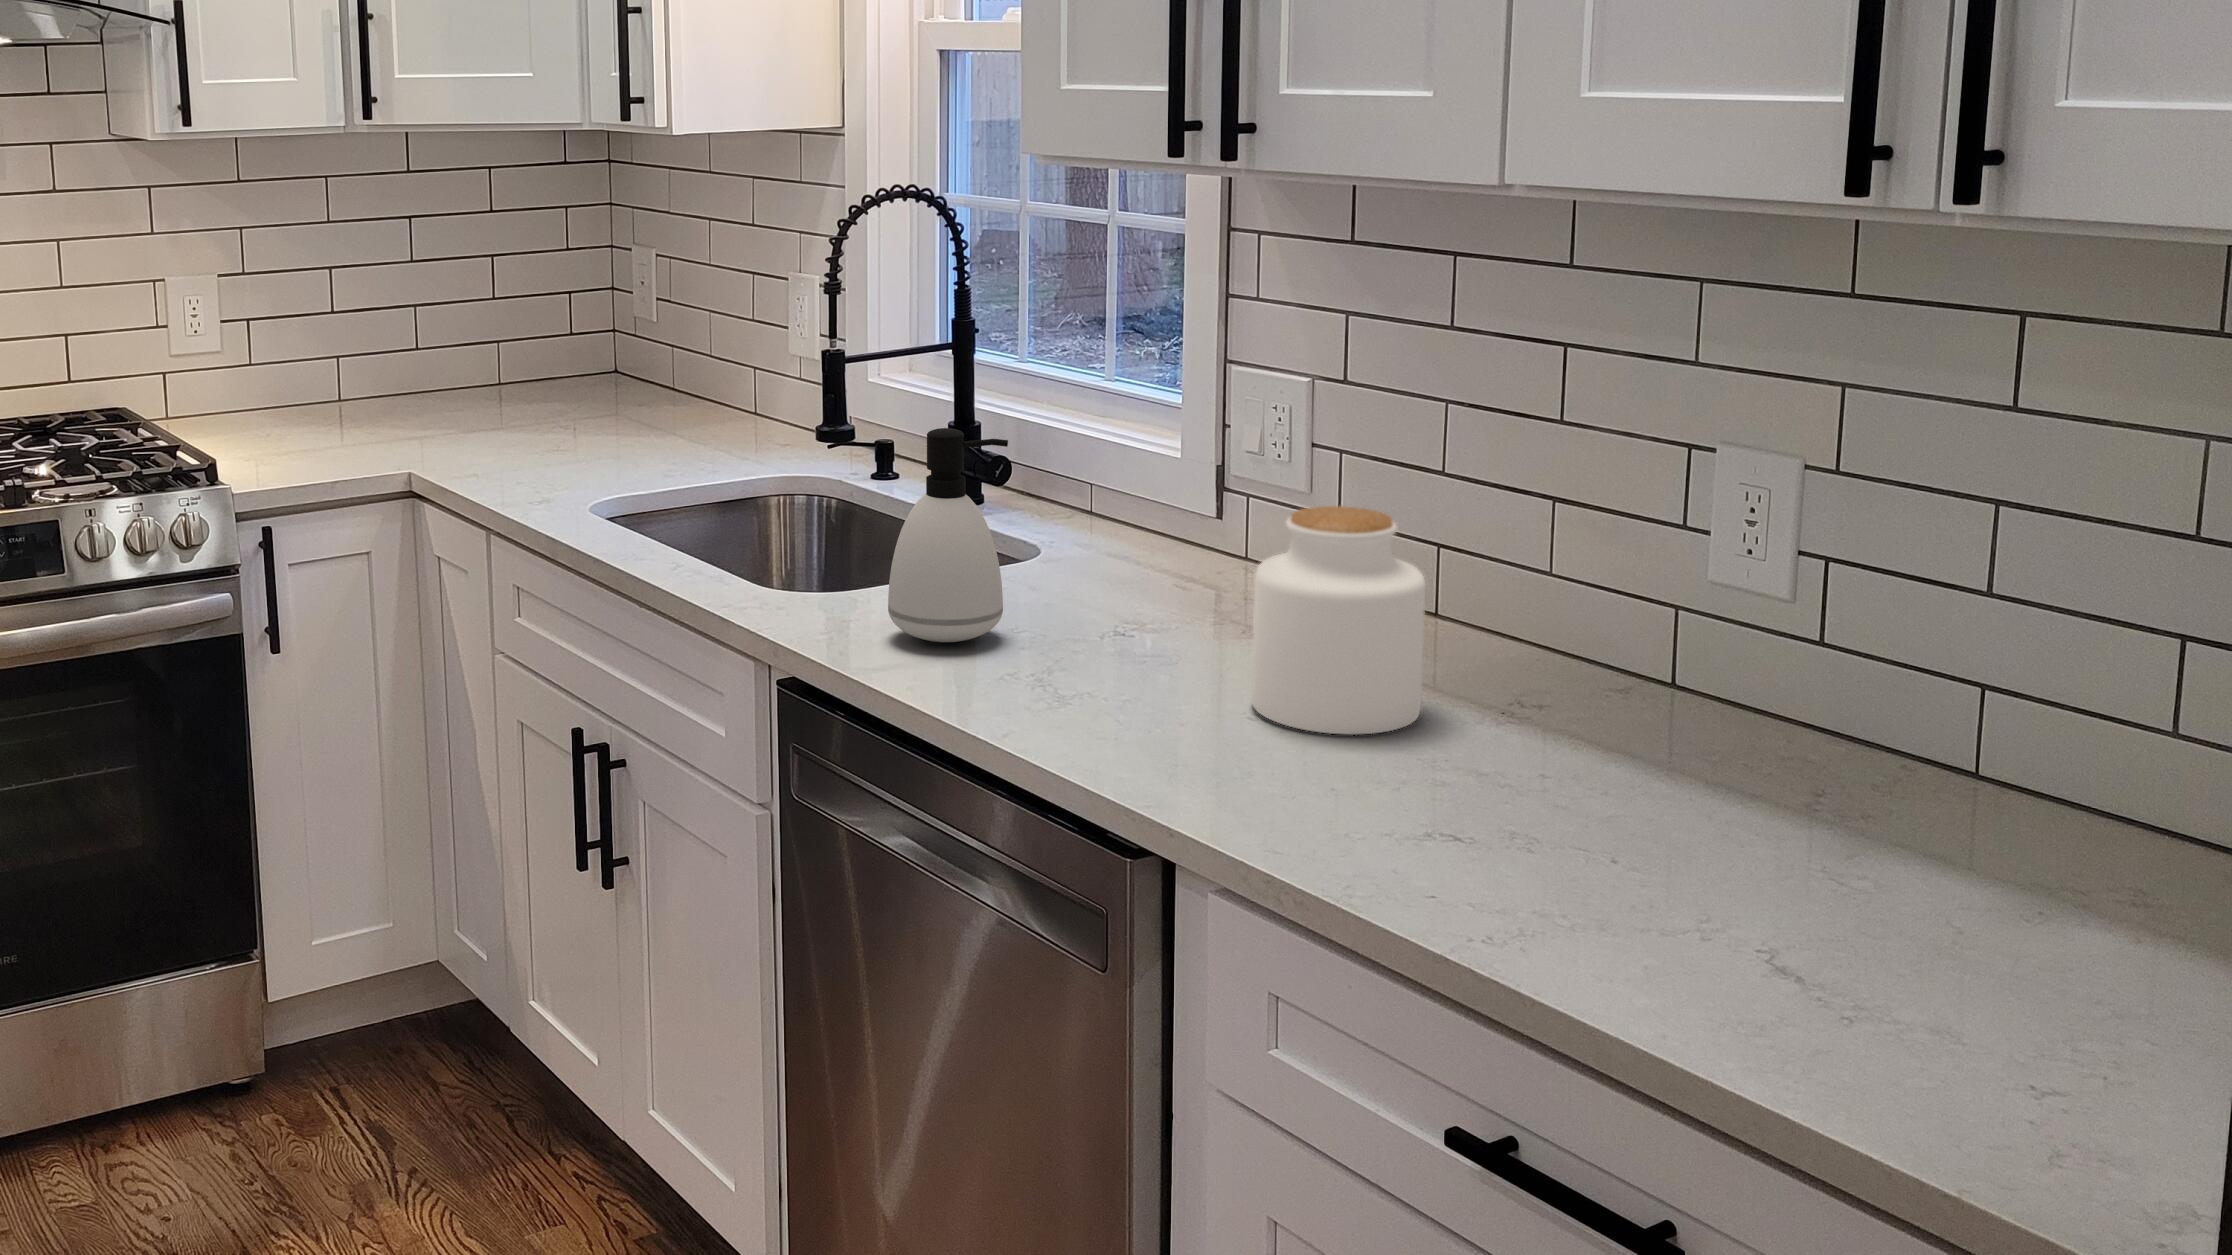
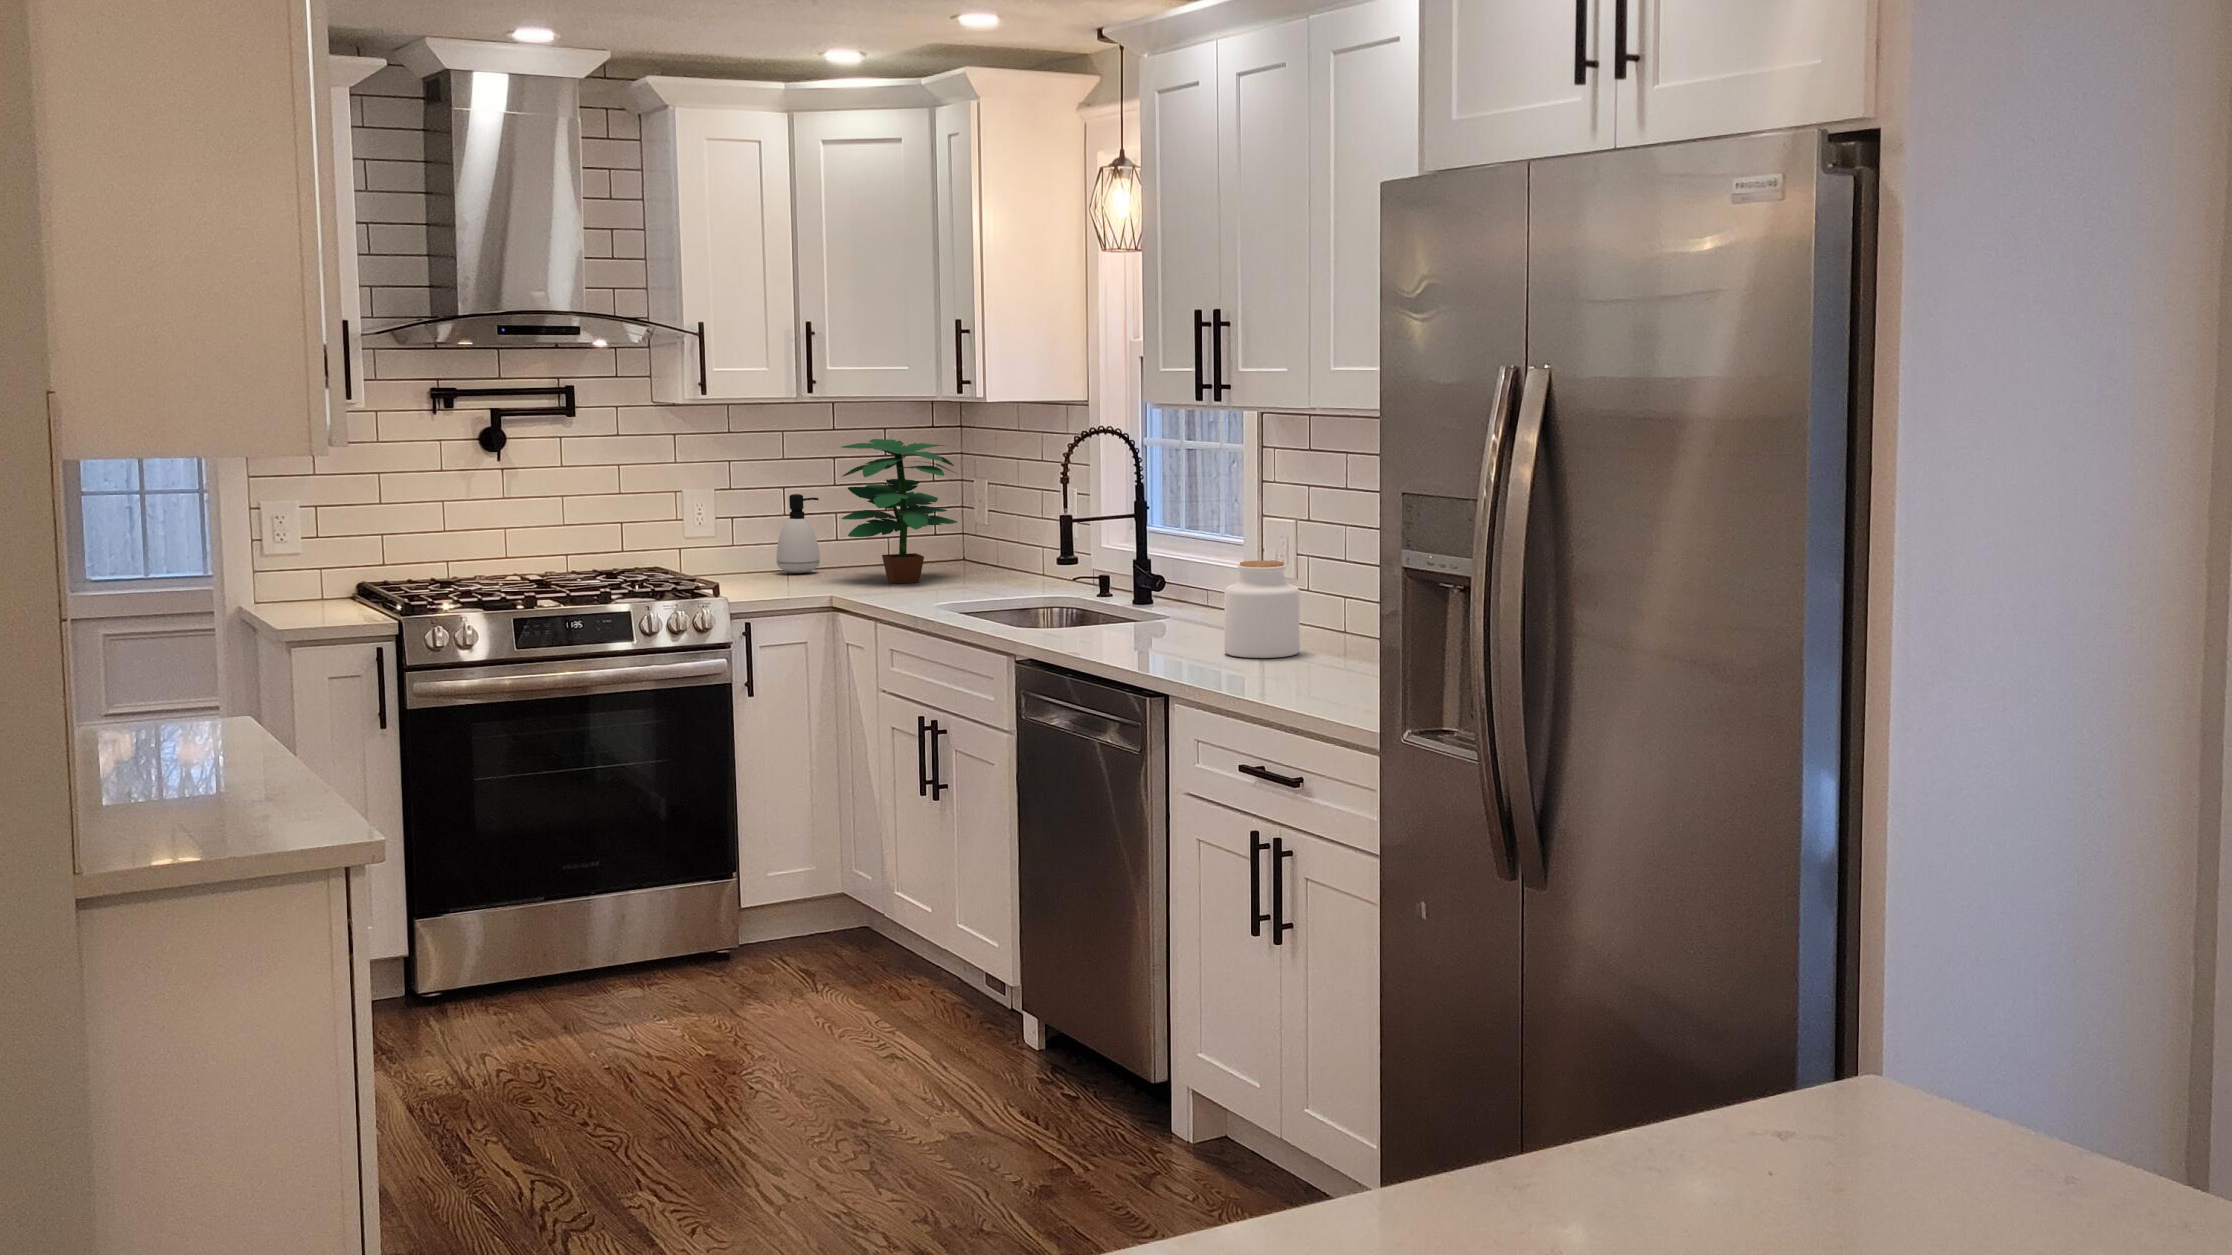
potted plant: none [418,193,617,441] -> present [841,439,957,583]
soap dispenser: present [888,428,1008,642] -> present [777,494,820,573]

